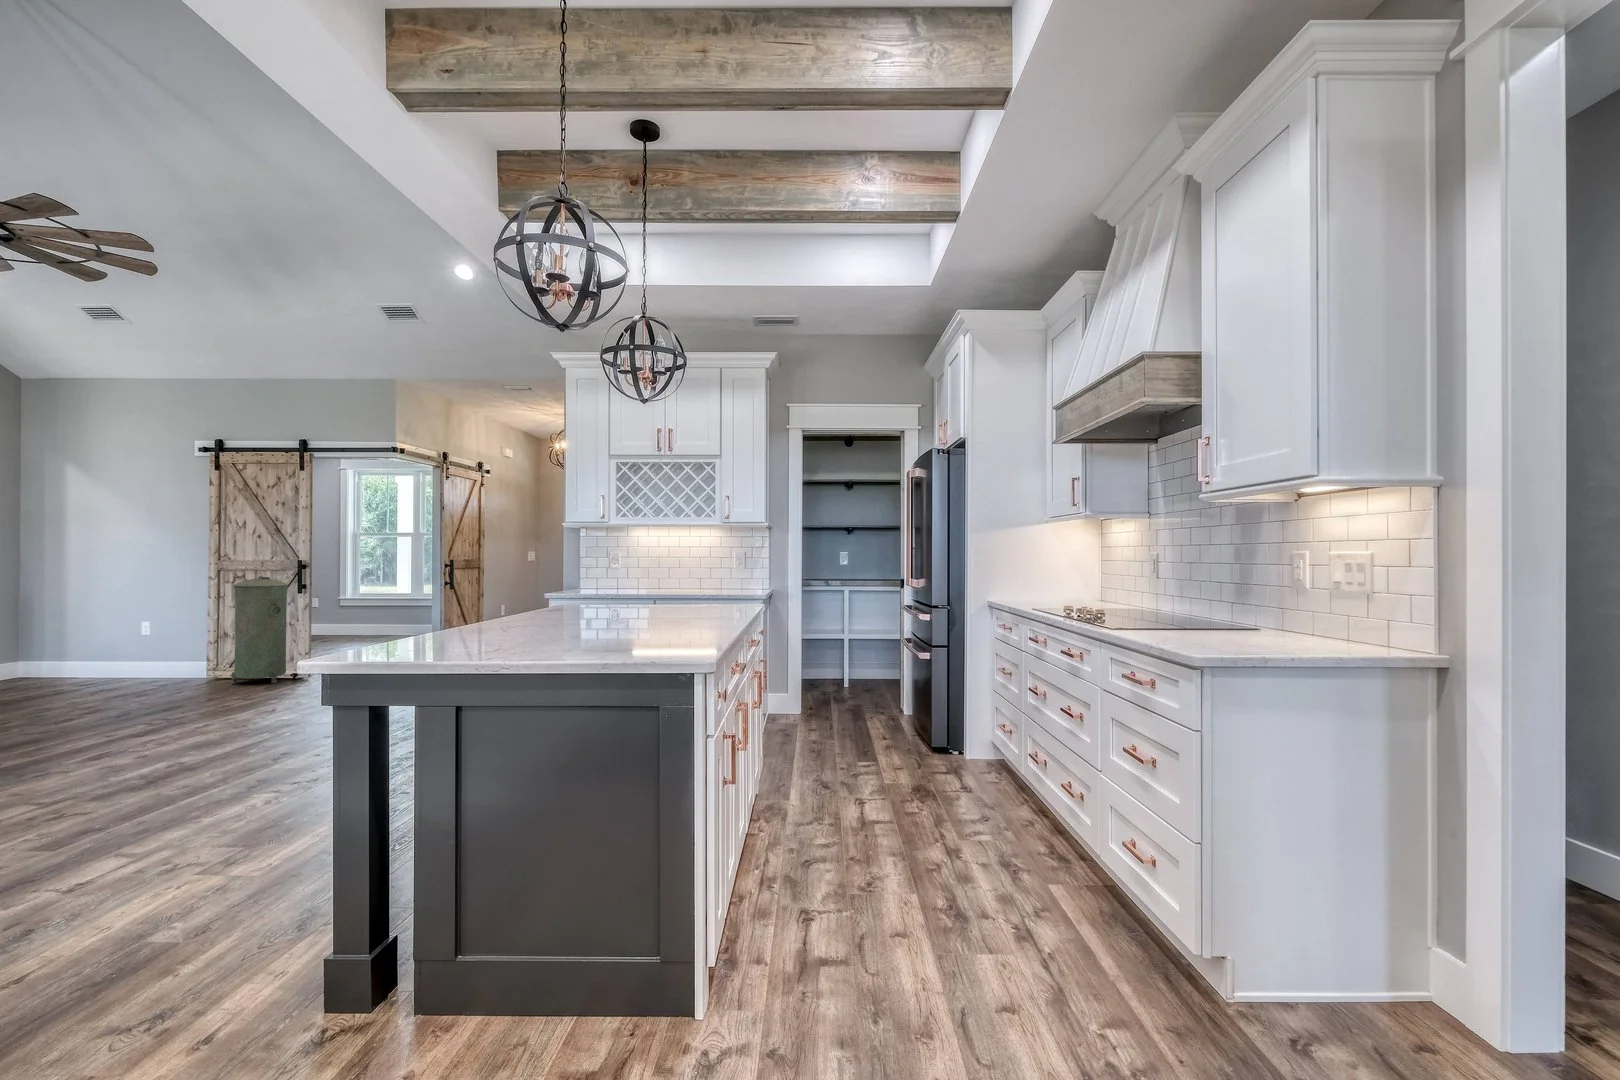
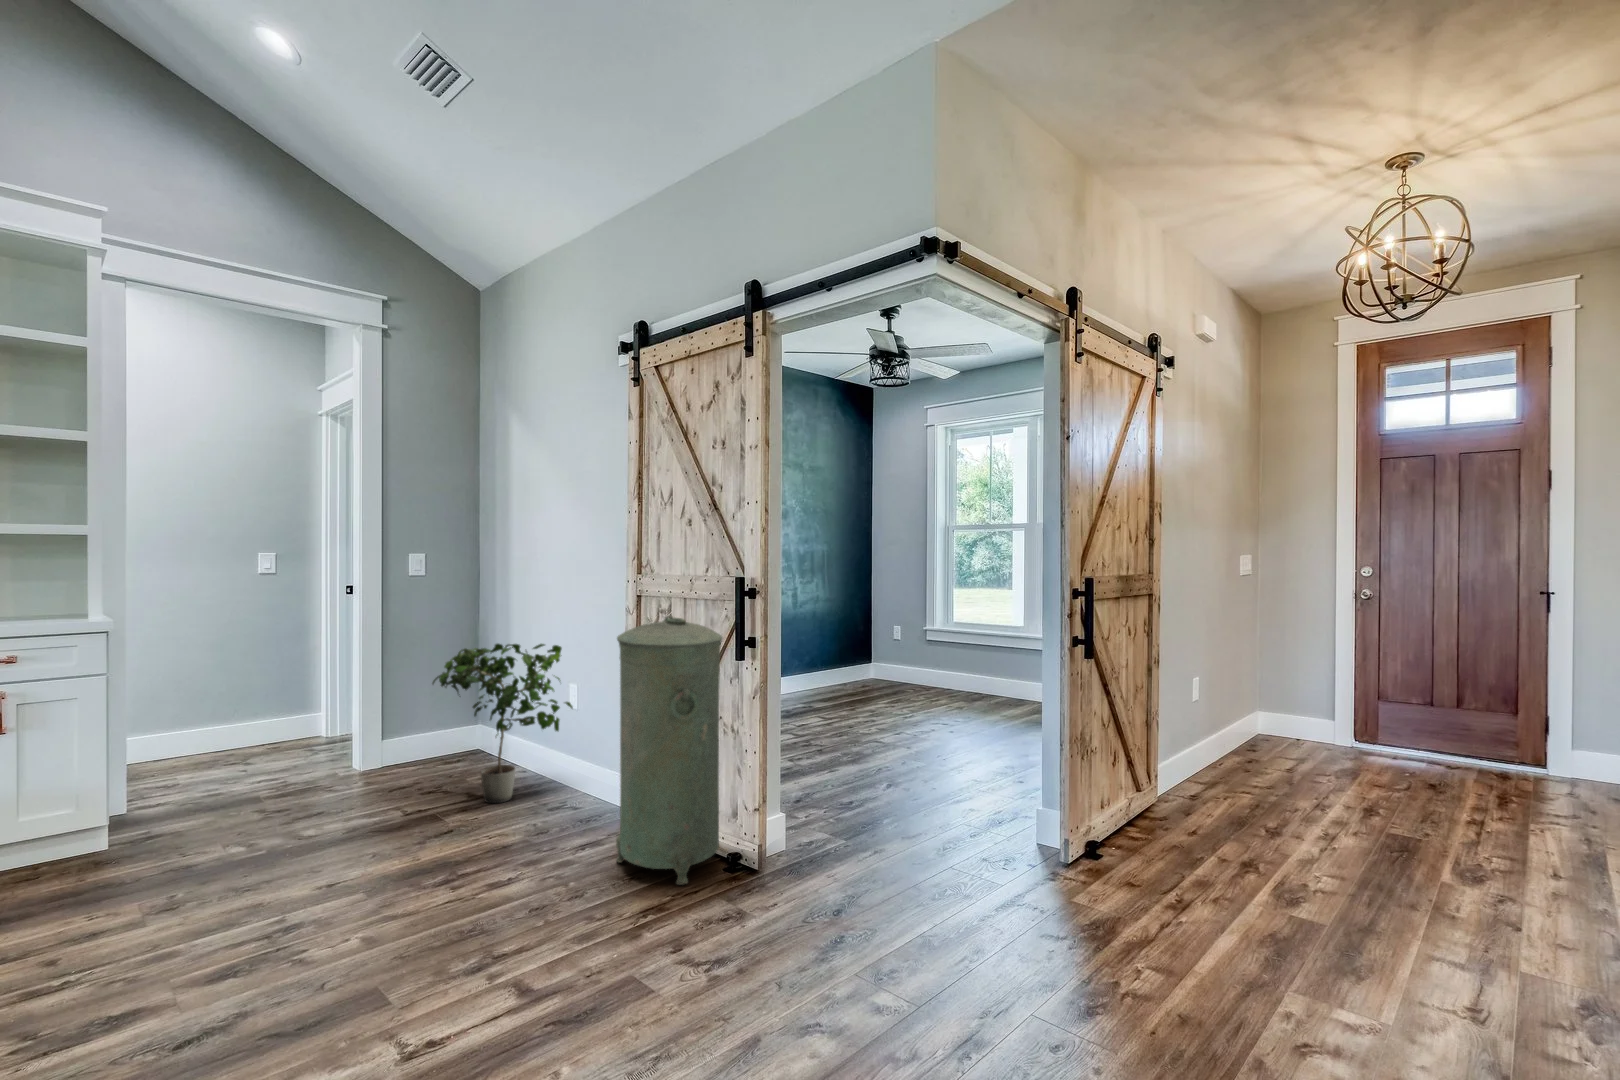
potted plant: none [71,599,165,685] -> present [432,644,573,803]

